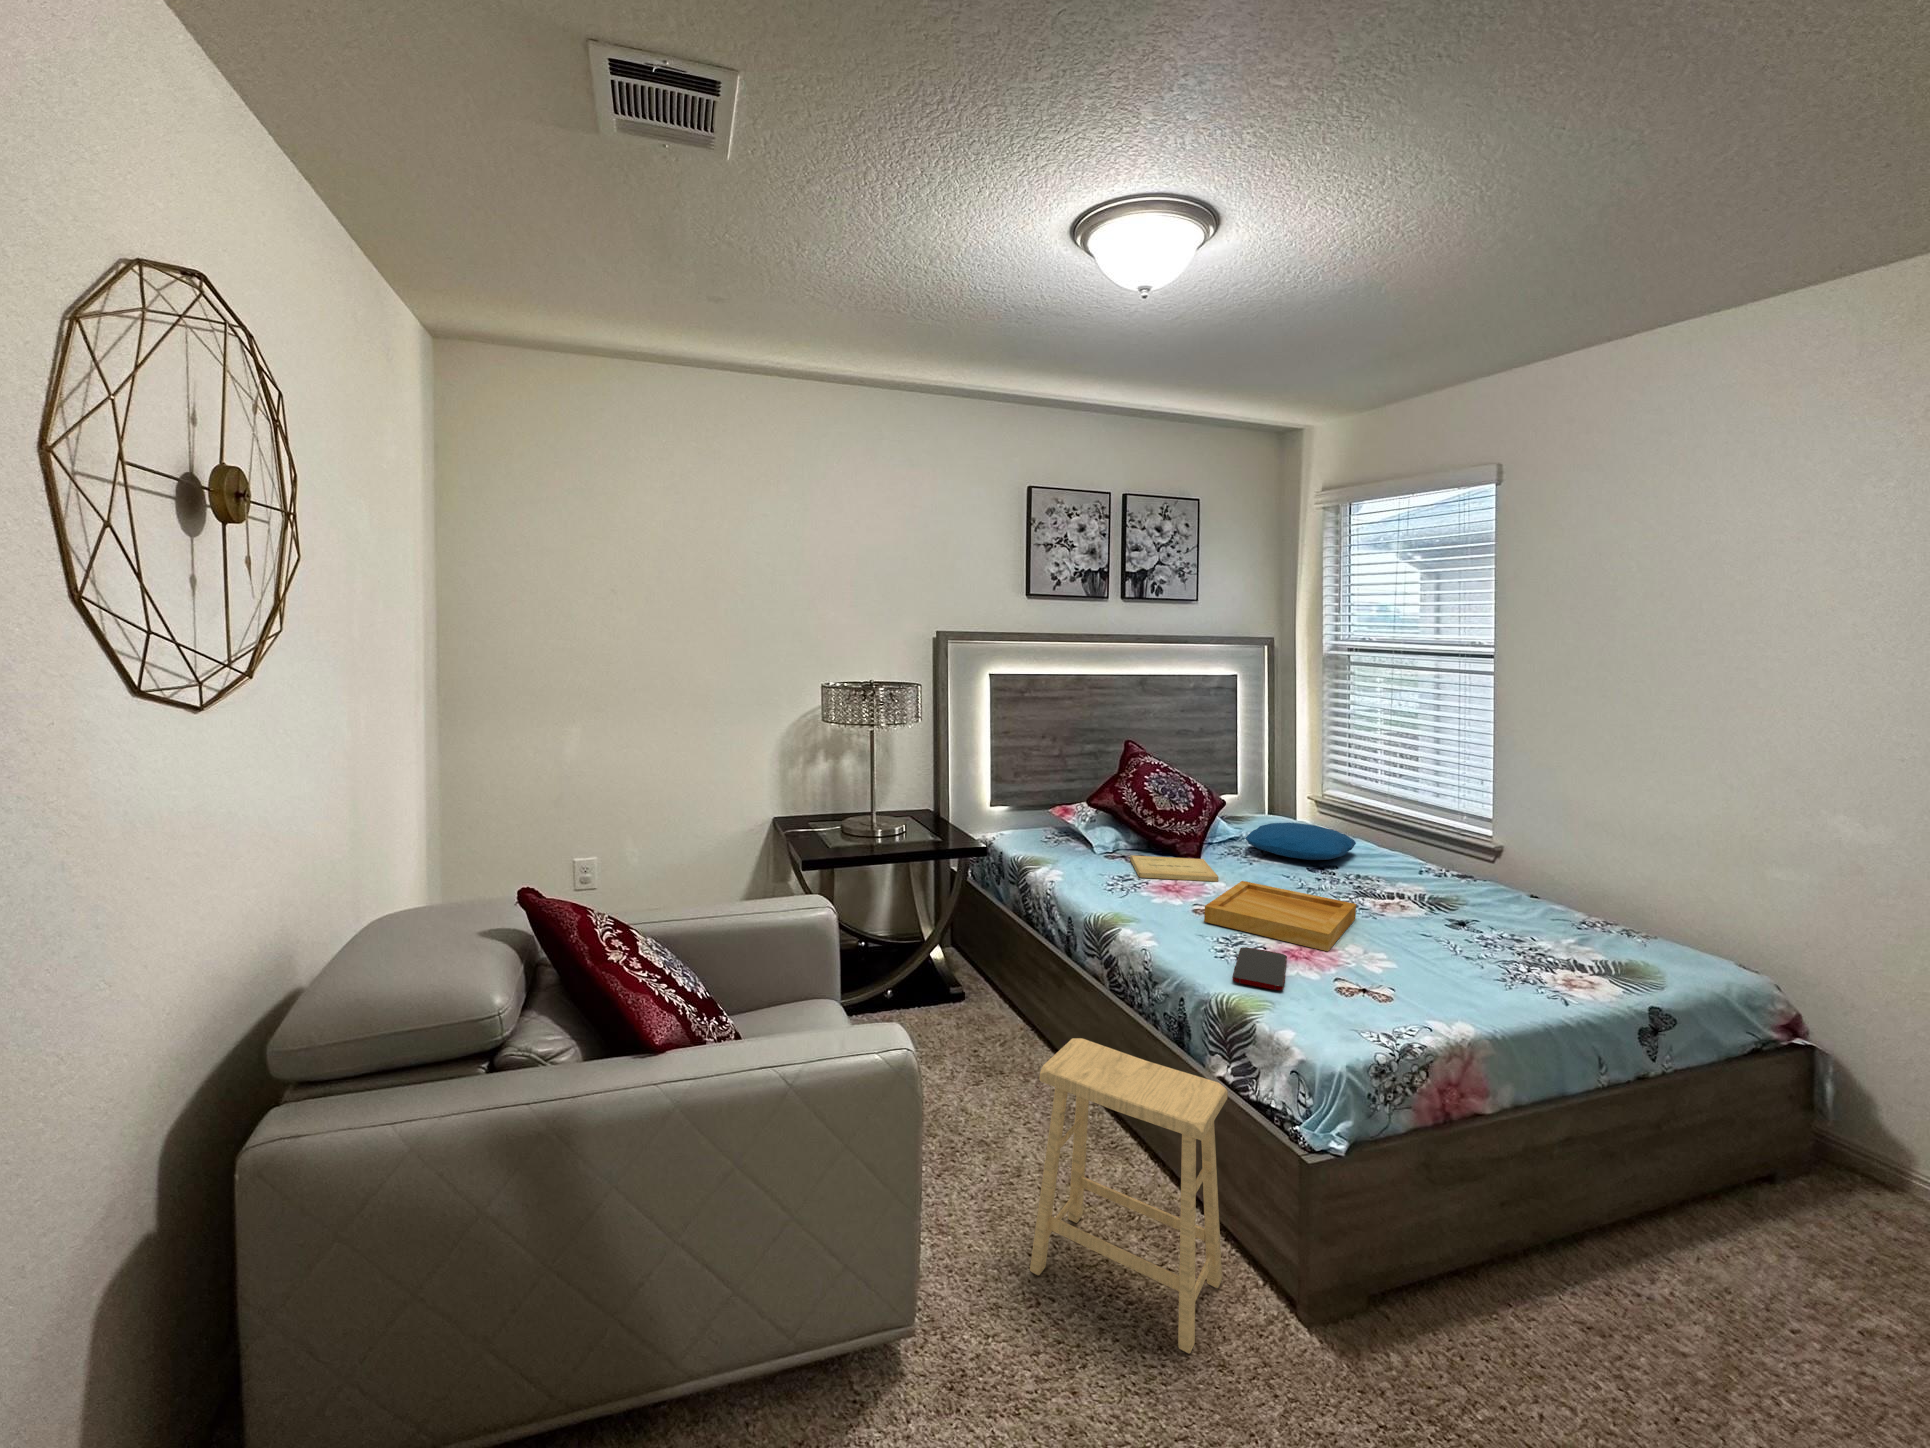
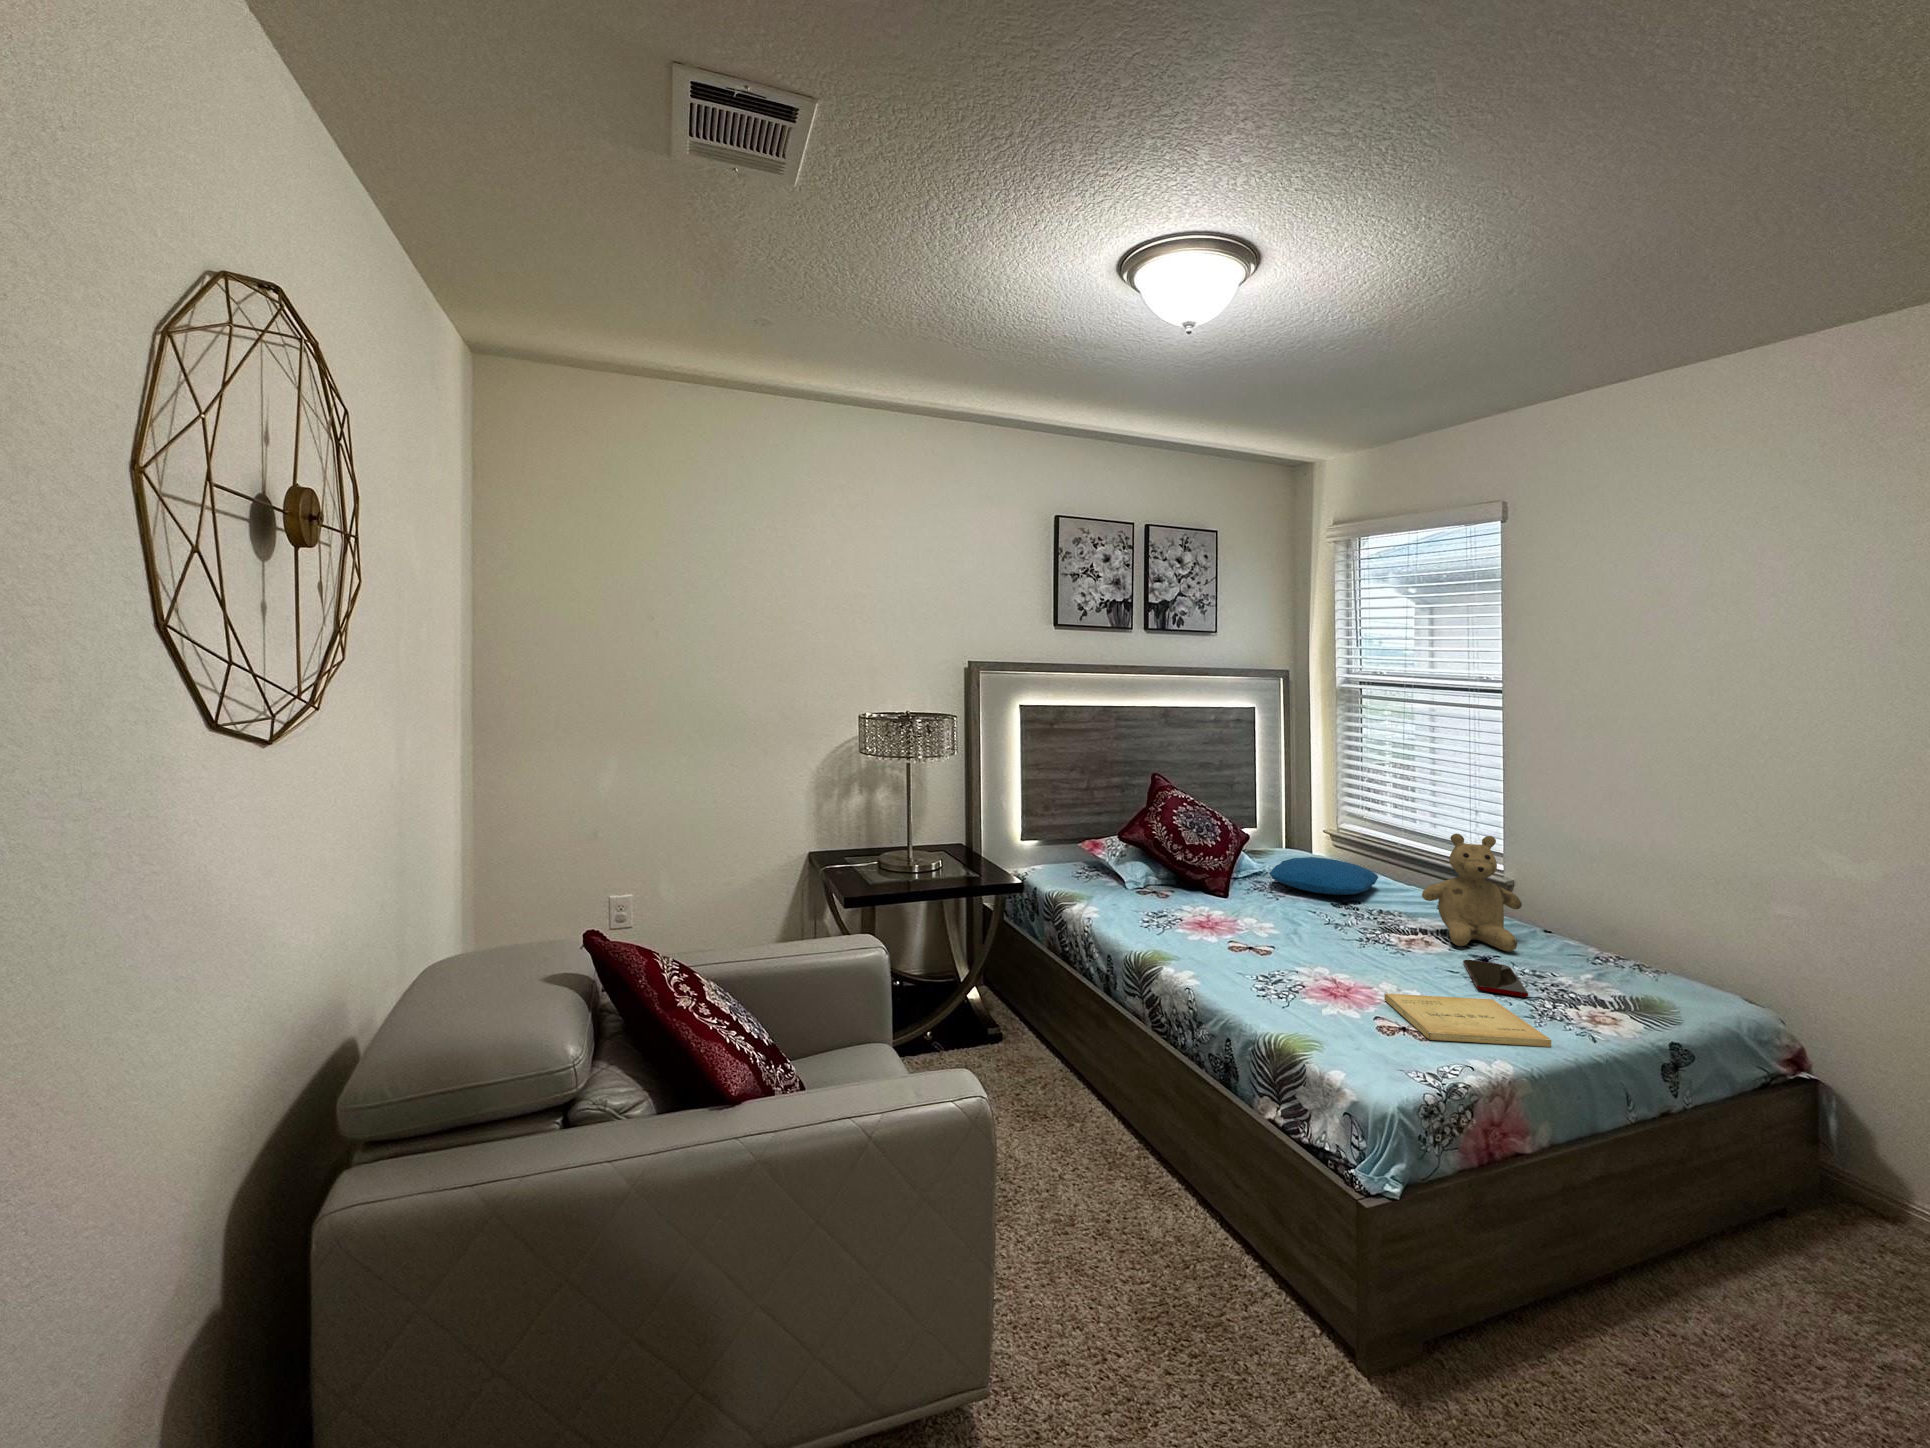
teddy bear: none [1395,798,1495,916] -> present [1422,834,1522,951]
book: present [1130,855,1219,882] -> present [1384,994,1551,1047]
tray: present [1204,881,1356,951] -> none [1240,918,1389,990]
smartphone: present [1232,947,1287,990] -> present [1463,960,1528,997]
footstool: present [1030,1038,1228,1354] -> none [1089,1082,1285,1407]

